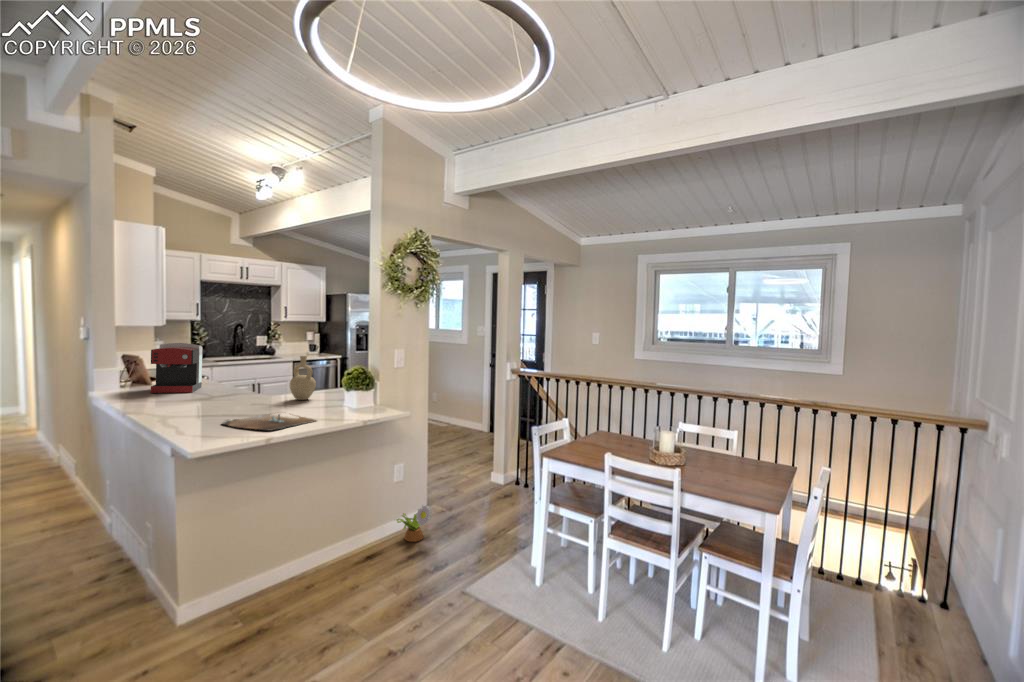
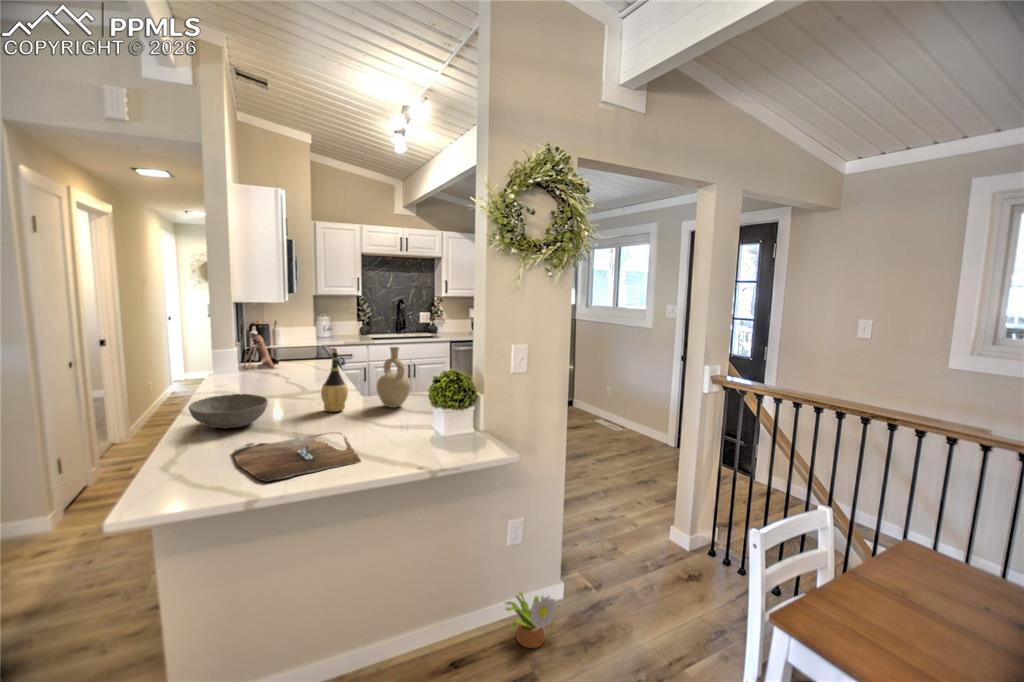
coffee maker: present [151,343,202,393] -> none [256,322,317,382]
wine bottle: none [249,358,270,404] -> present [321,349,348,412]
bowl: none [158,394,219,416] -> present [189,394,268,428]

